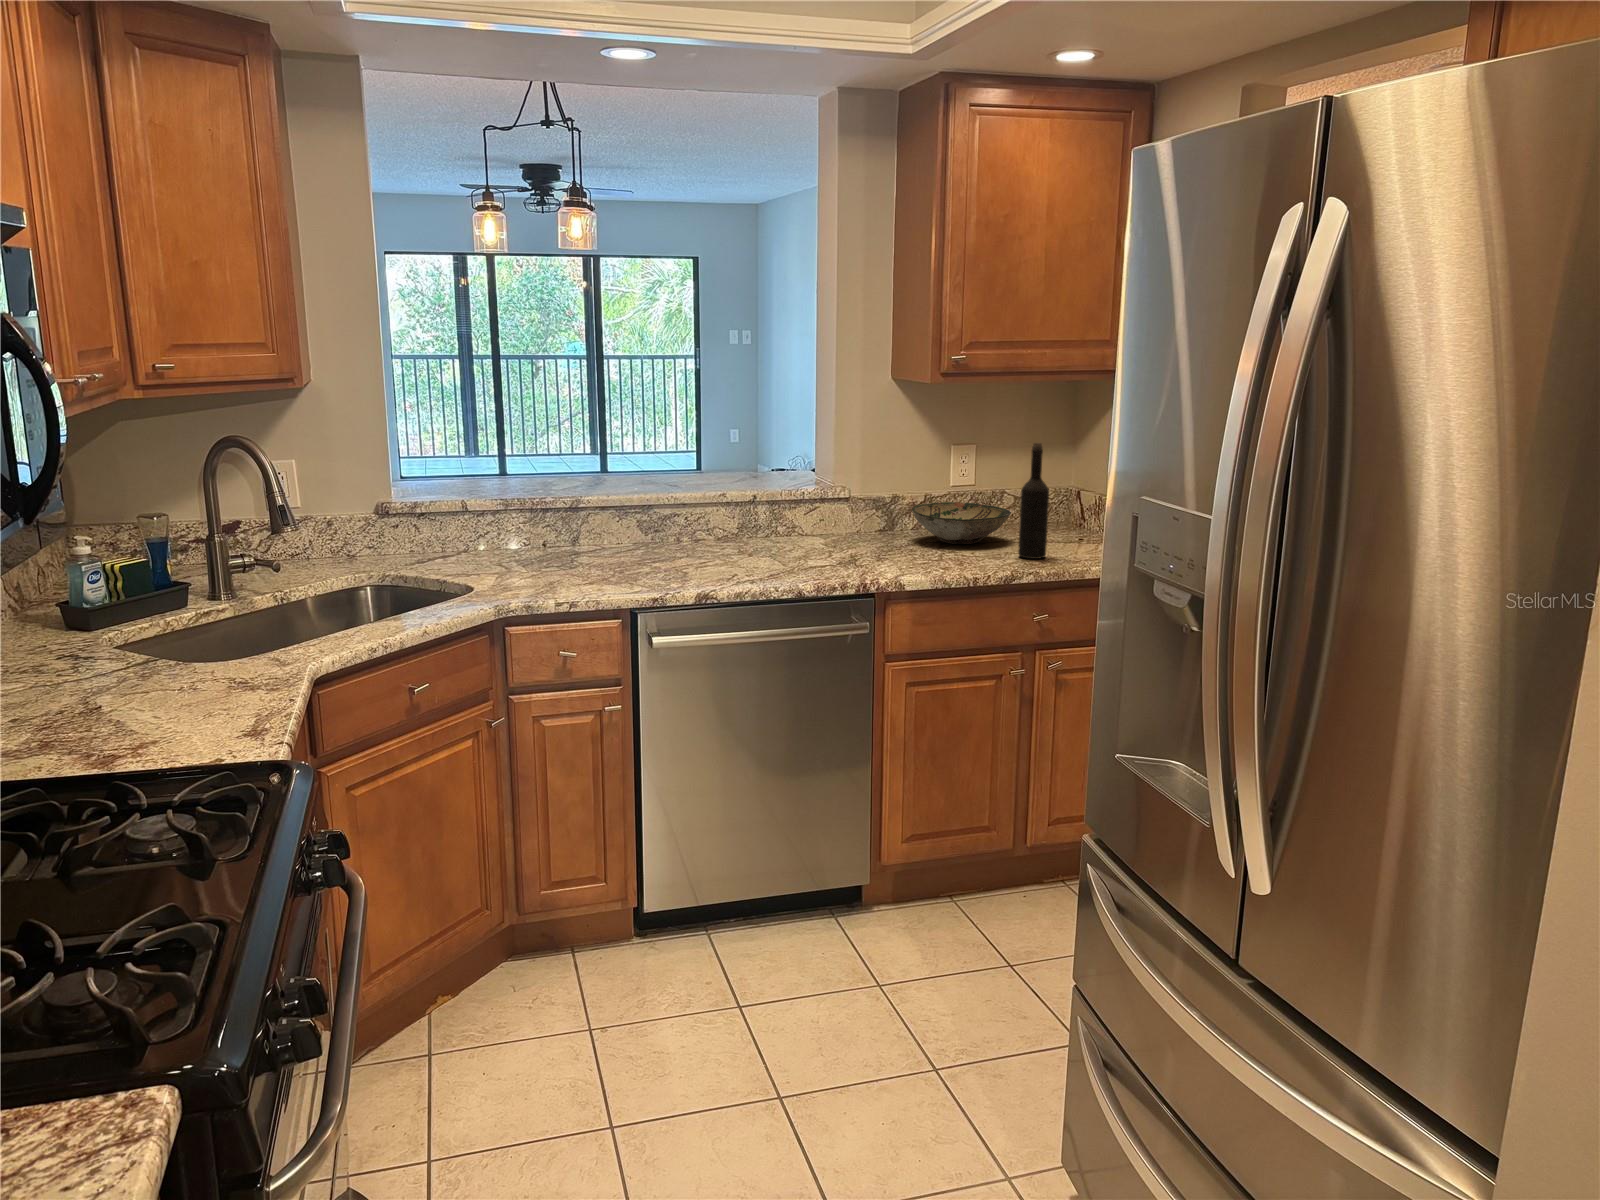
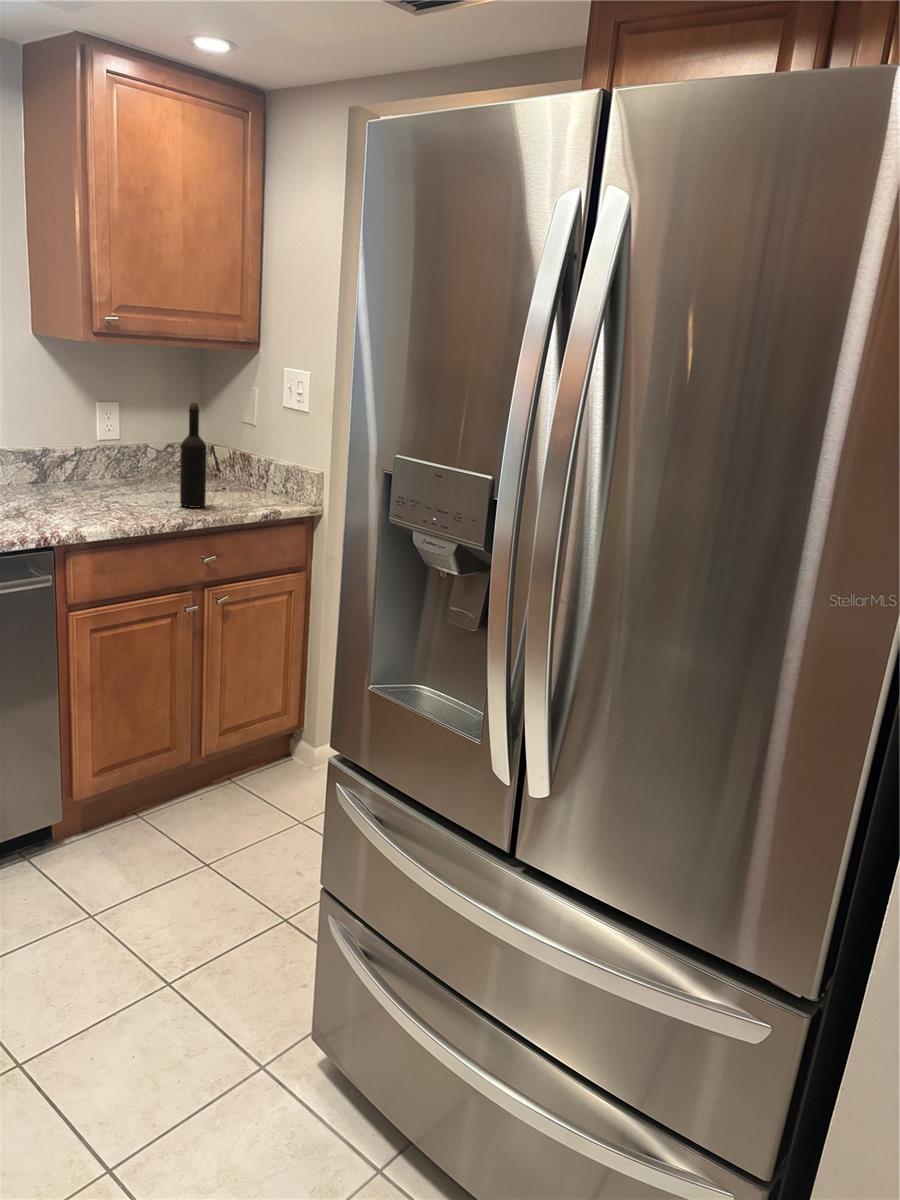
bowl: present [912,502,1011,544] -> none [67,455,164,495]

